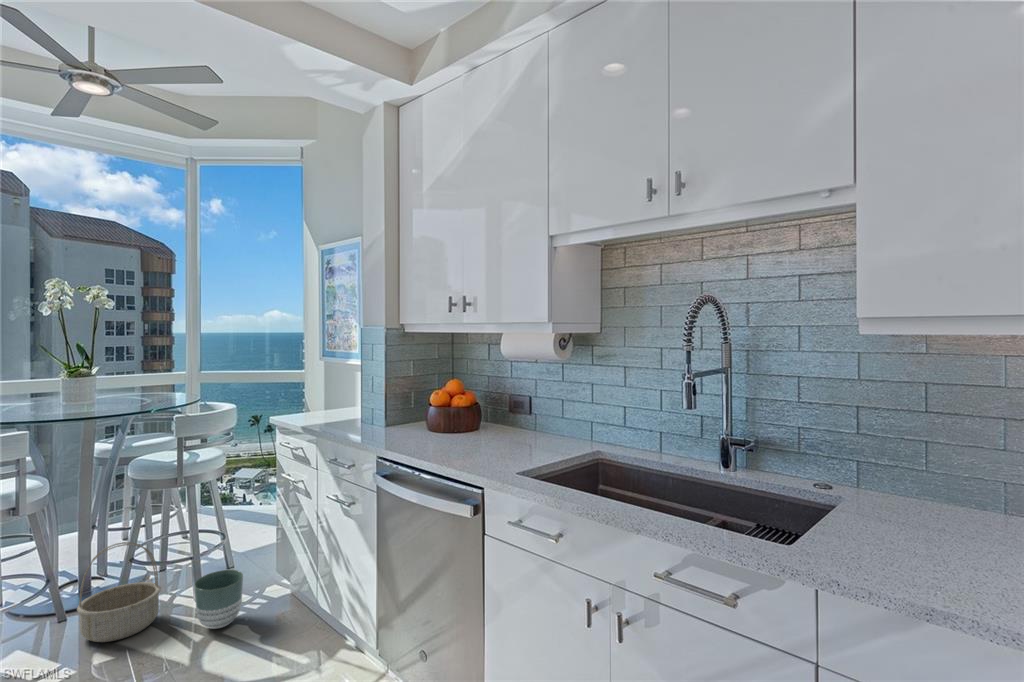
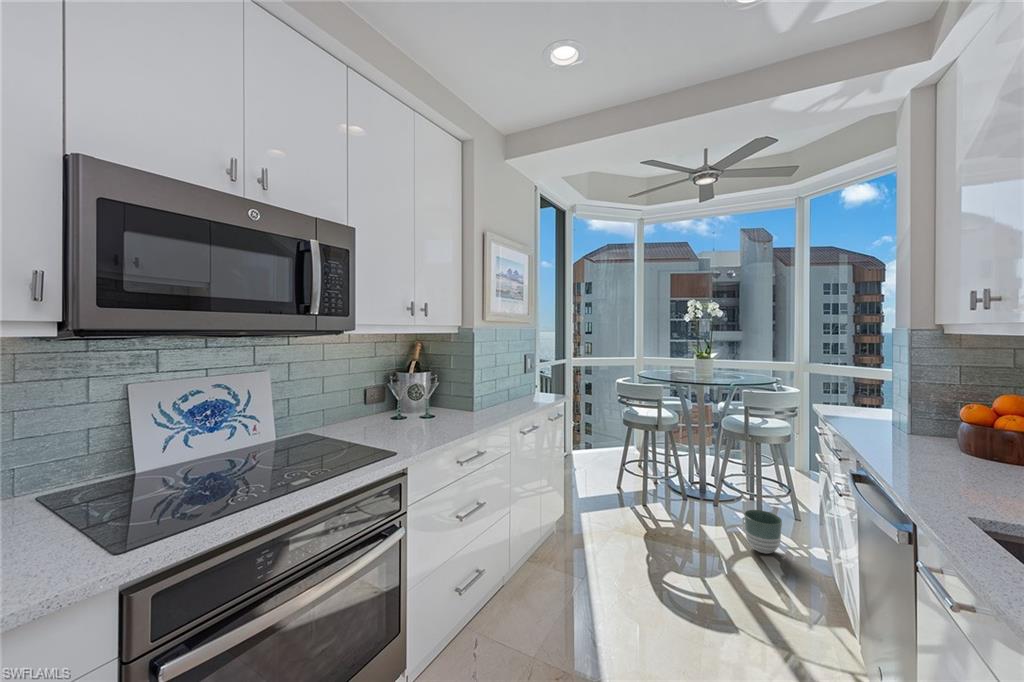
basket: present [77,542,161,642] -> none [684,465,732,527]

